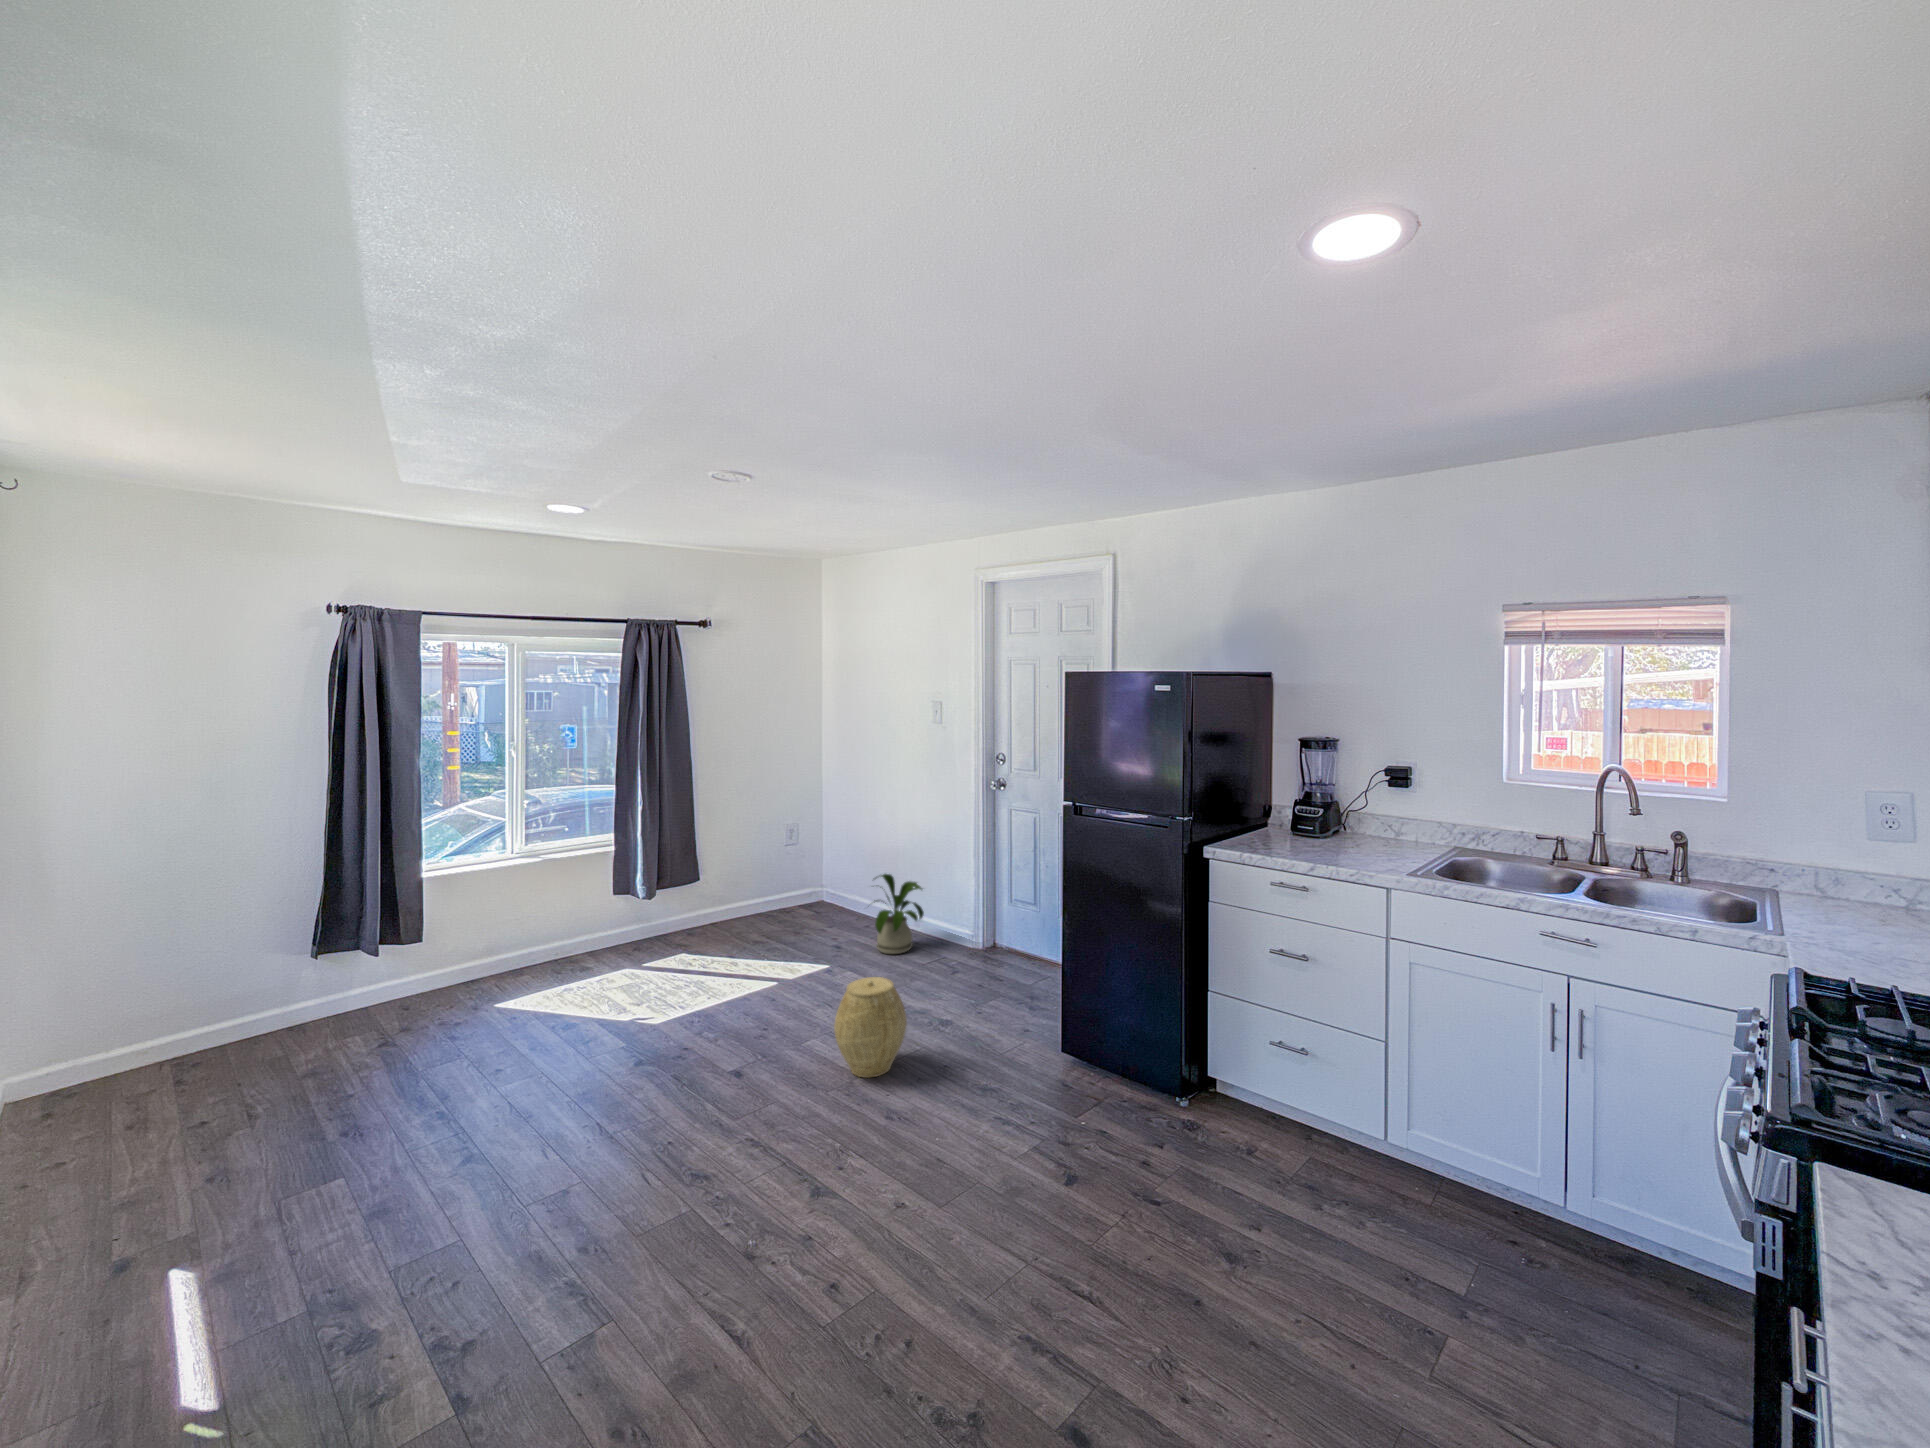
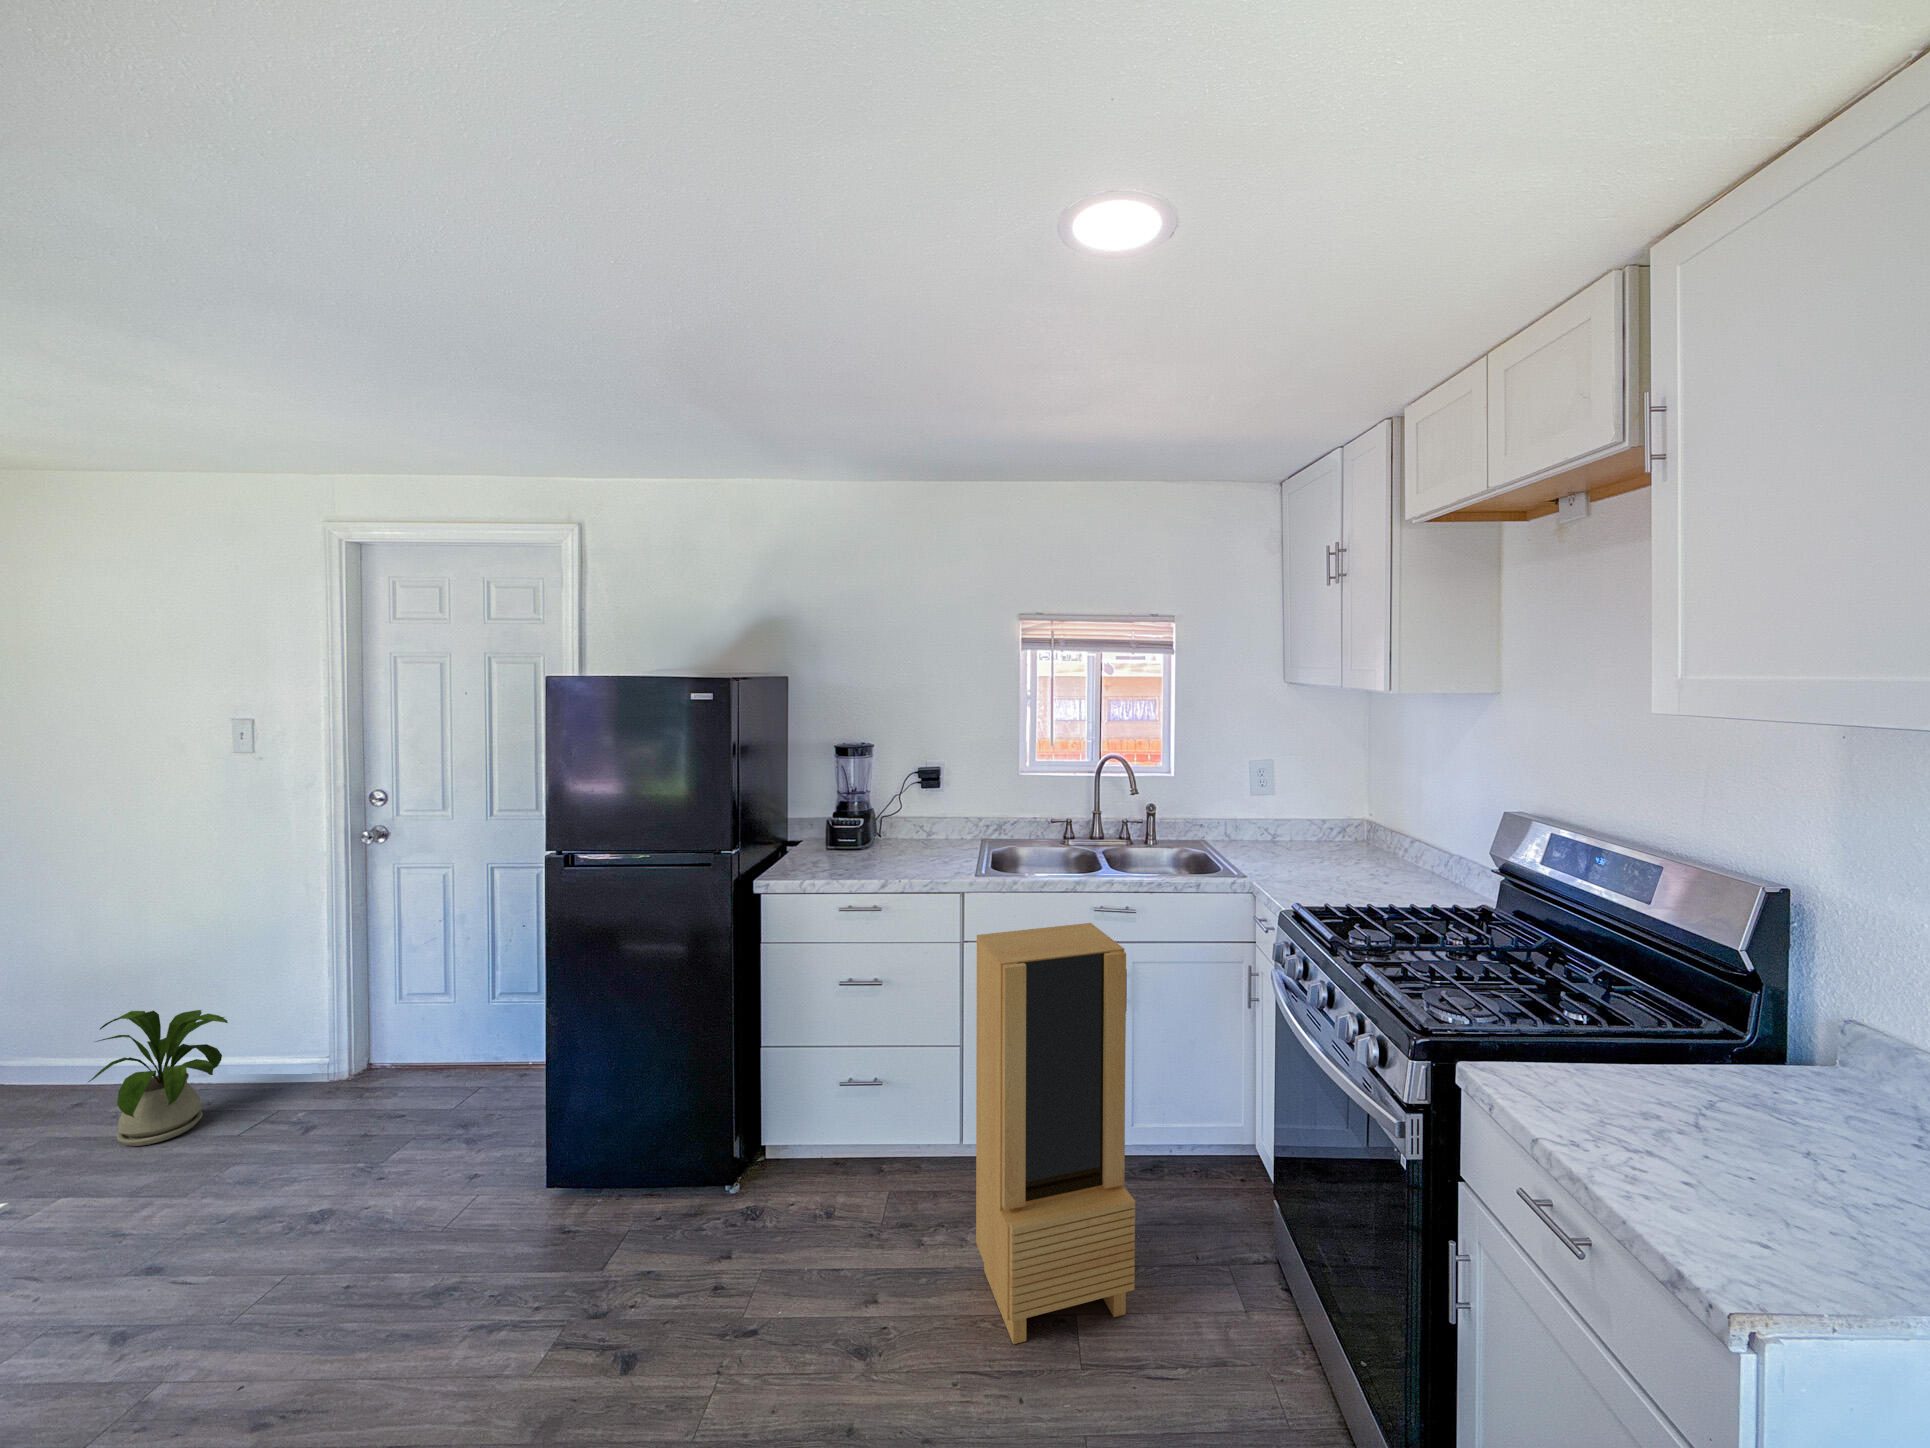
storage cabinet: none [1362,922,1521,1371] -> present [976,923,1135,1344]
woven basket: present [834,977,907,1078] -> none [101,1191,271,1382]

